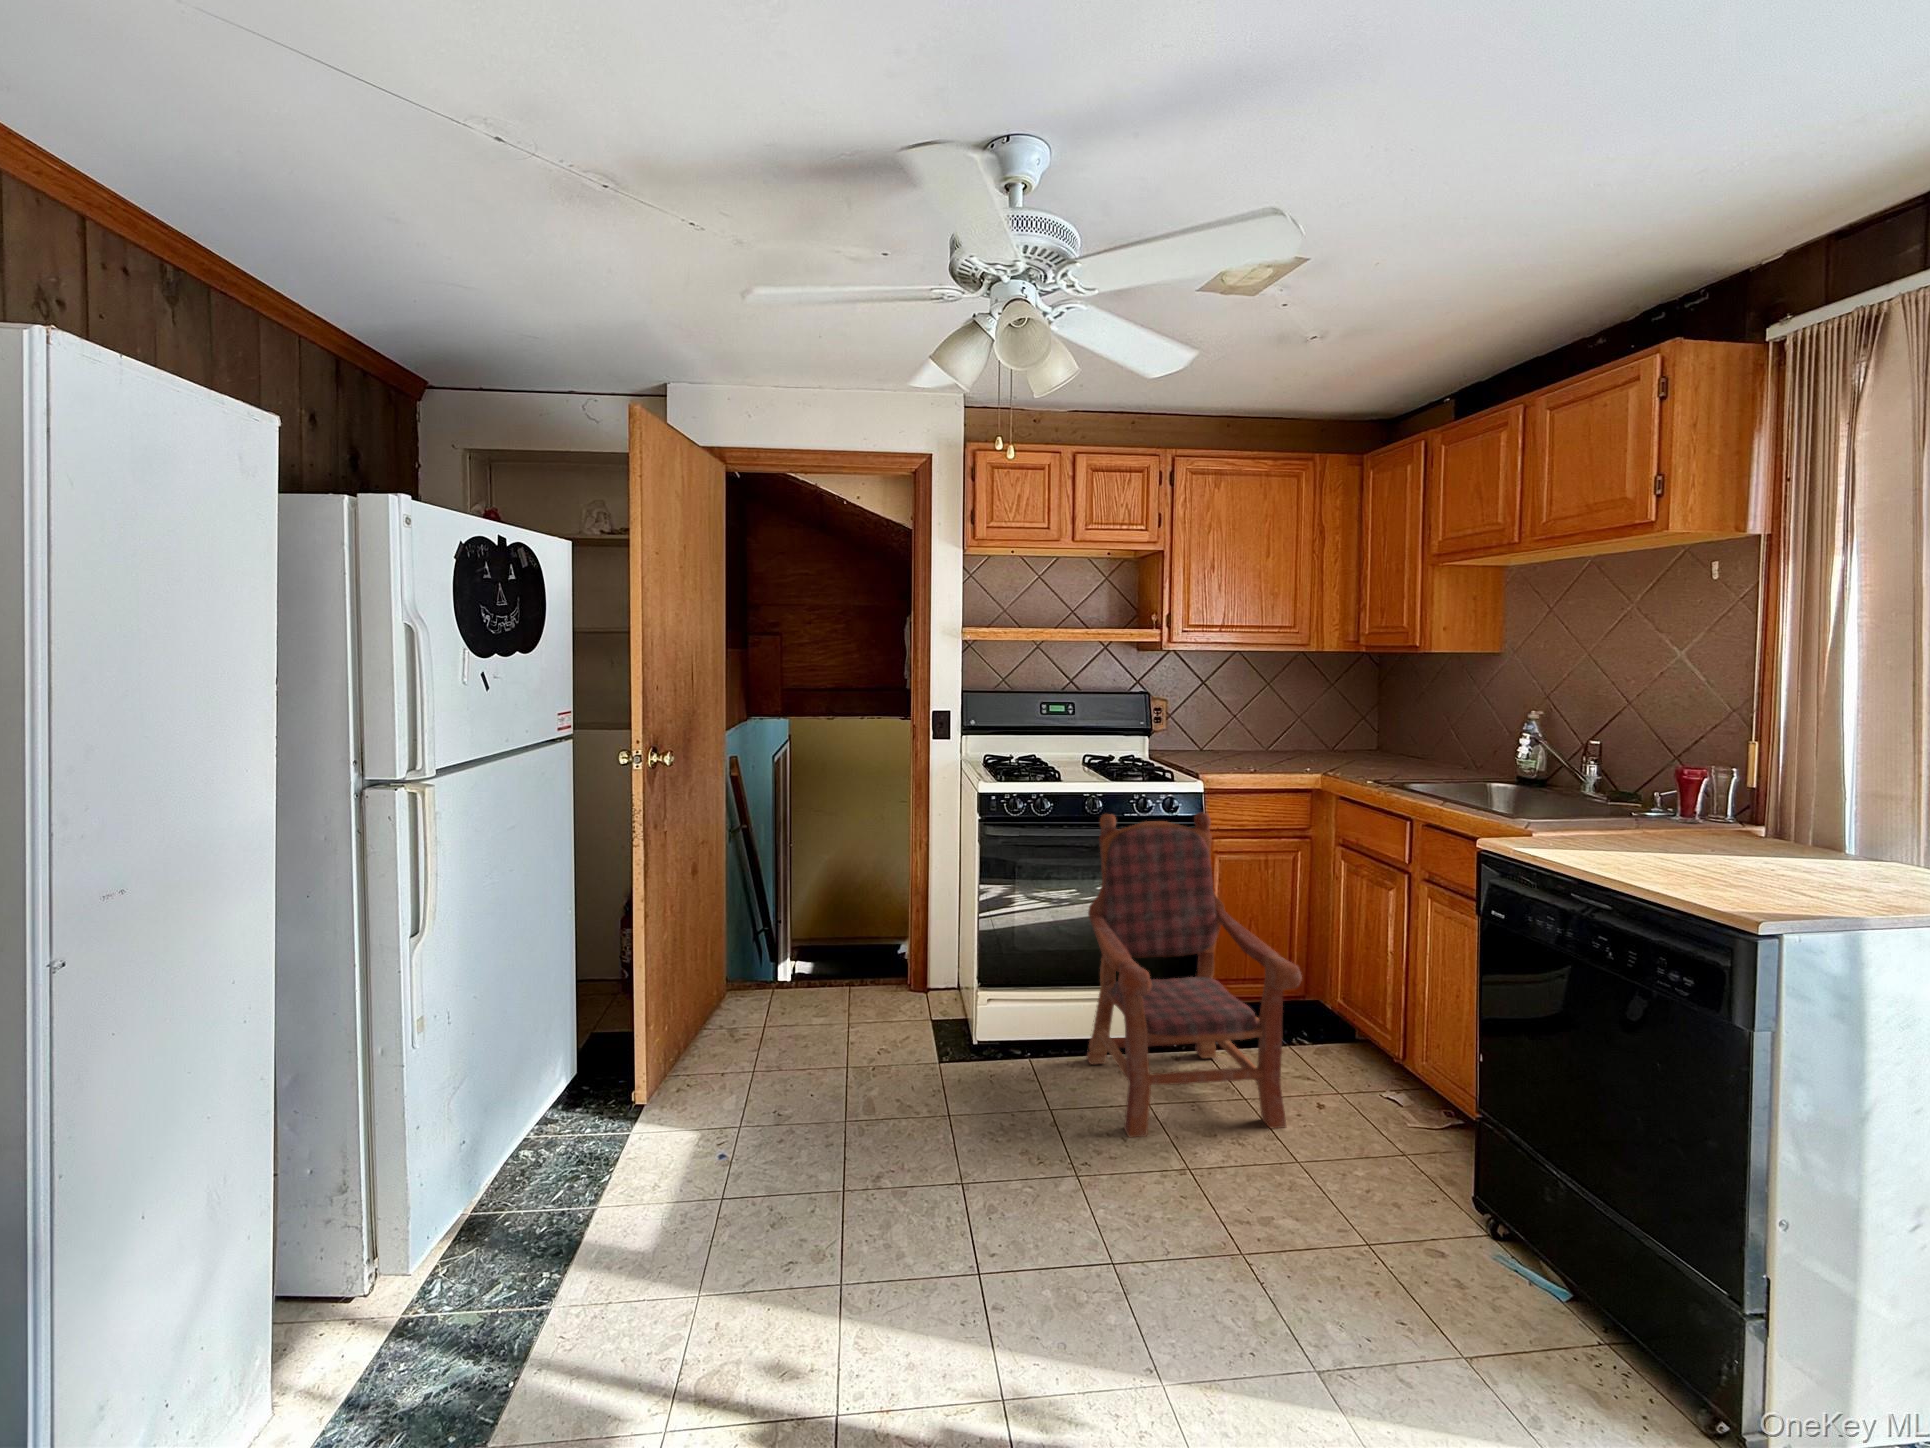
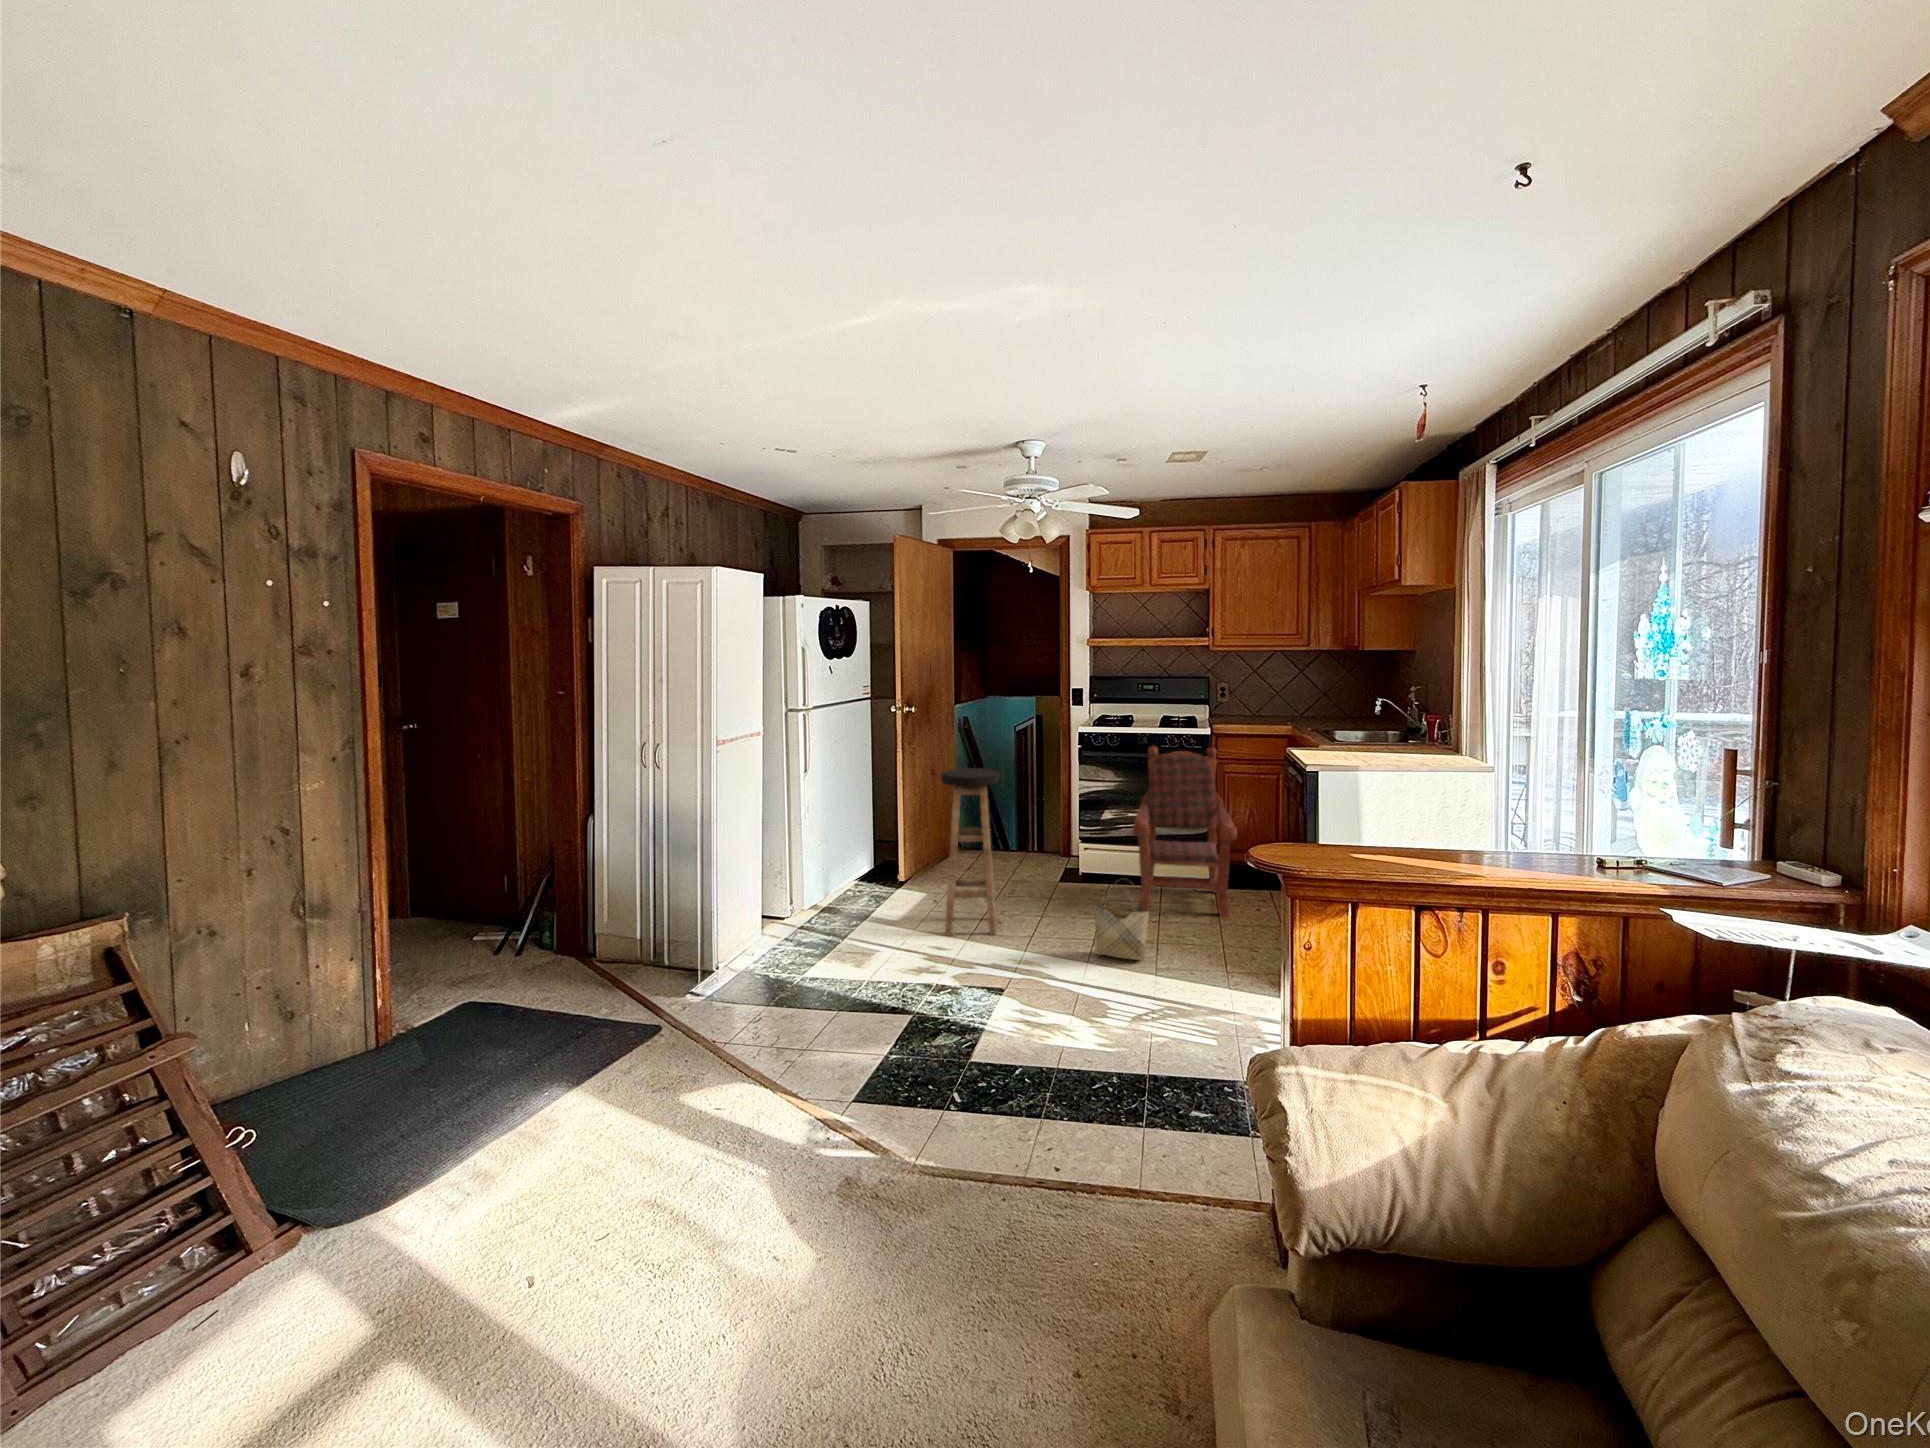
bar stool: none [766,892,899,1308] -> present [941,768,999,936]
woven basket: none [1151,1139,1276,1343] -> present [1094,879,1149,960]

